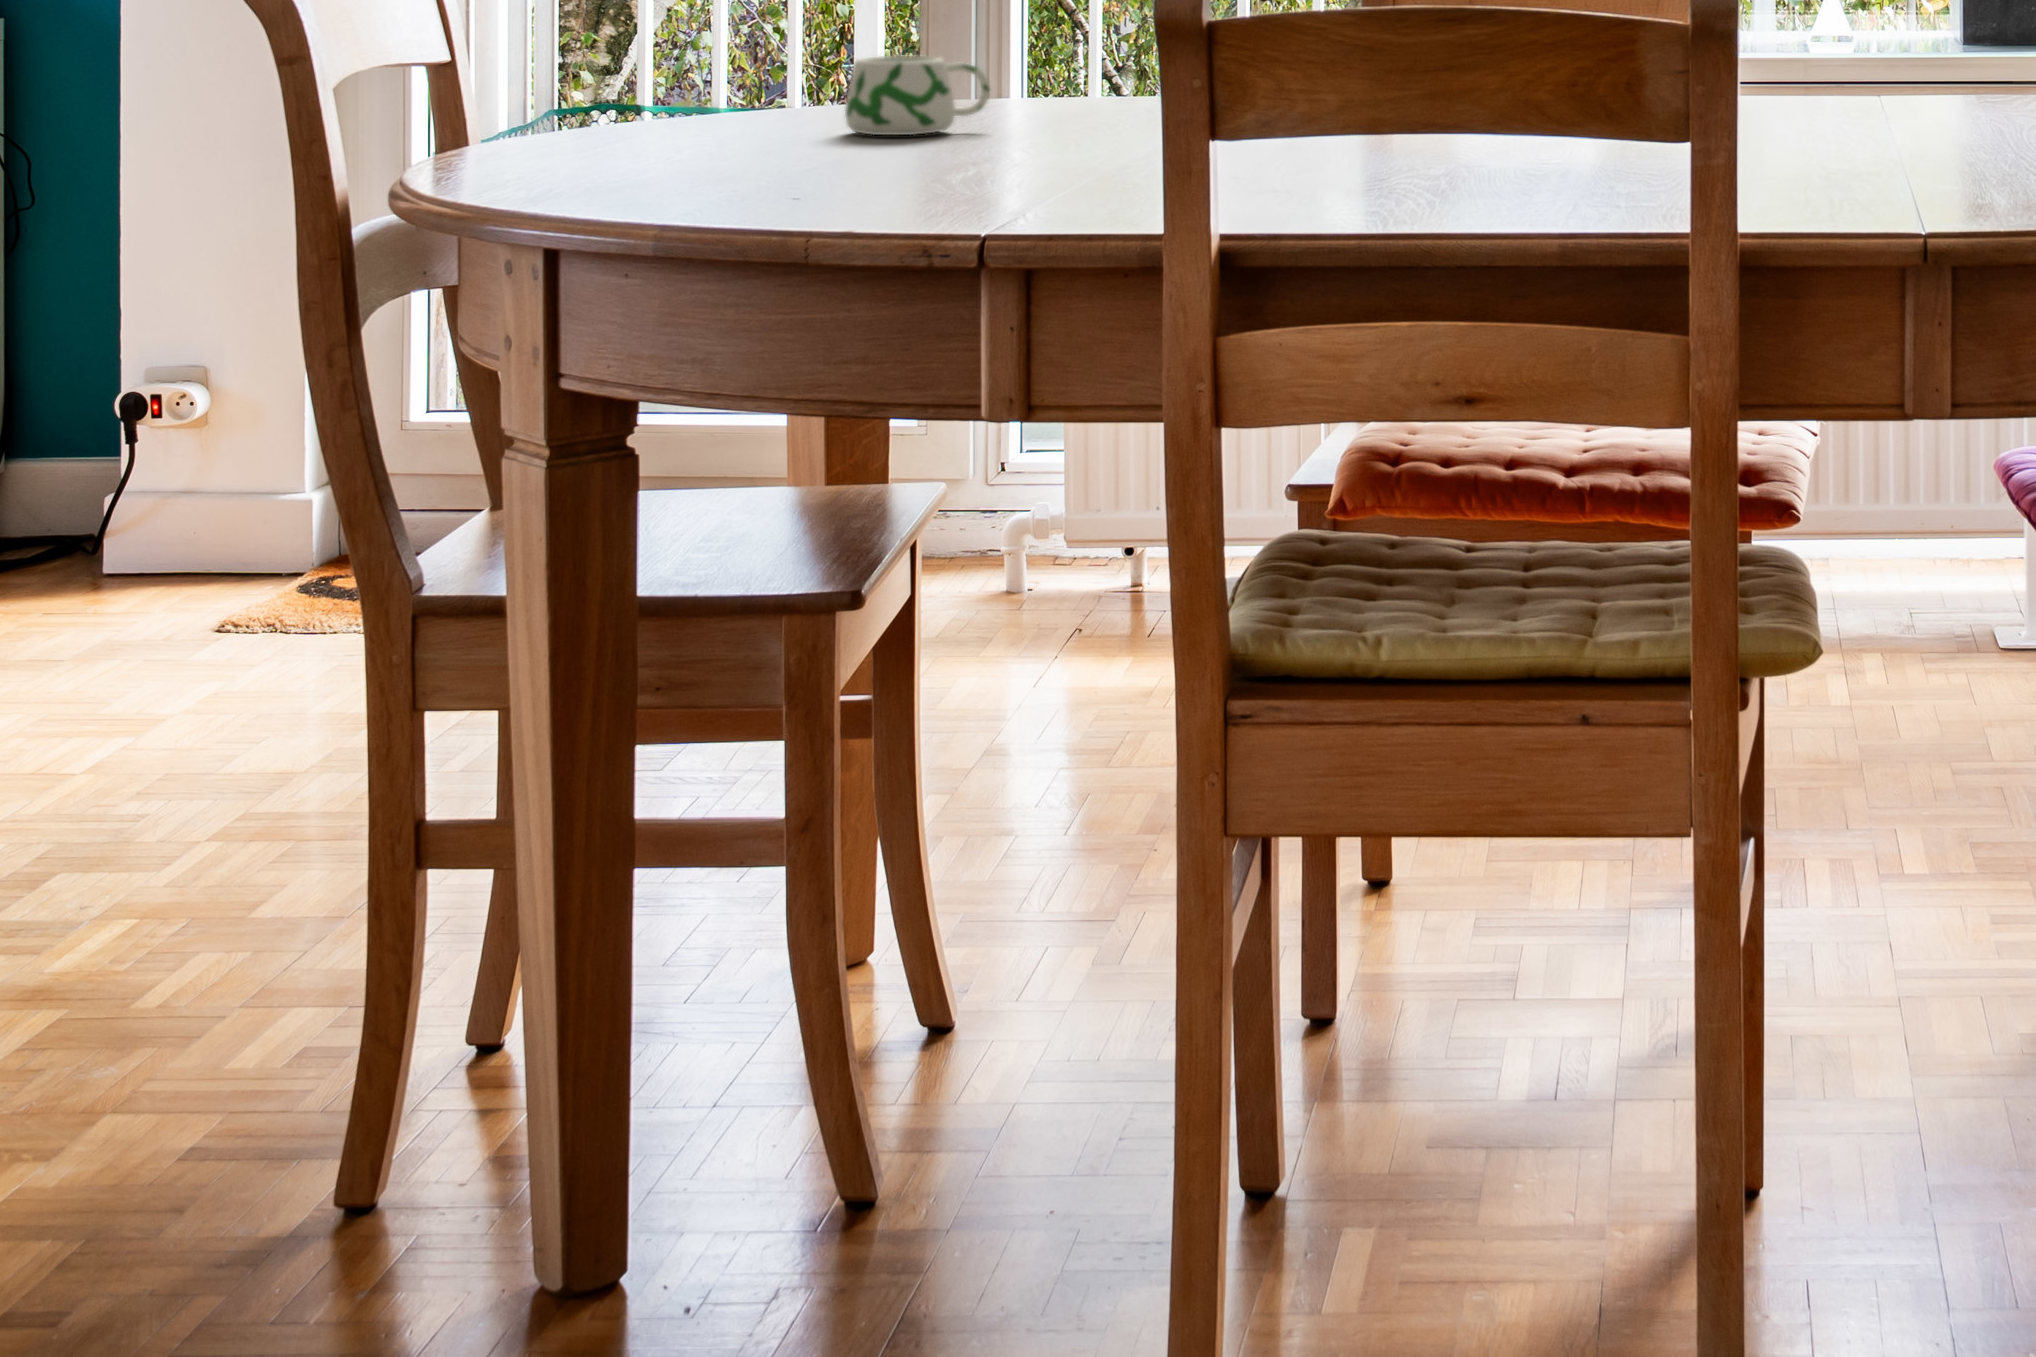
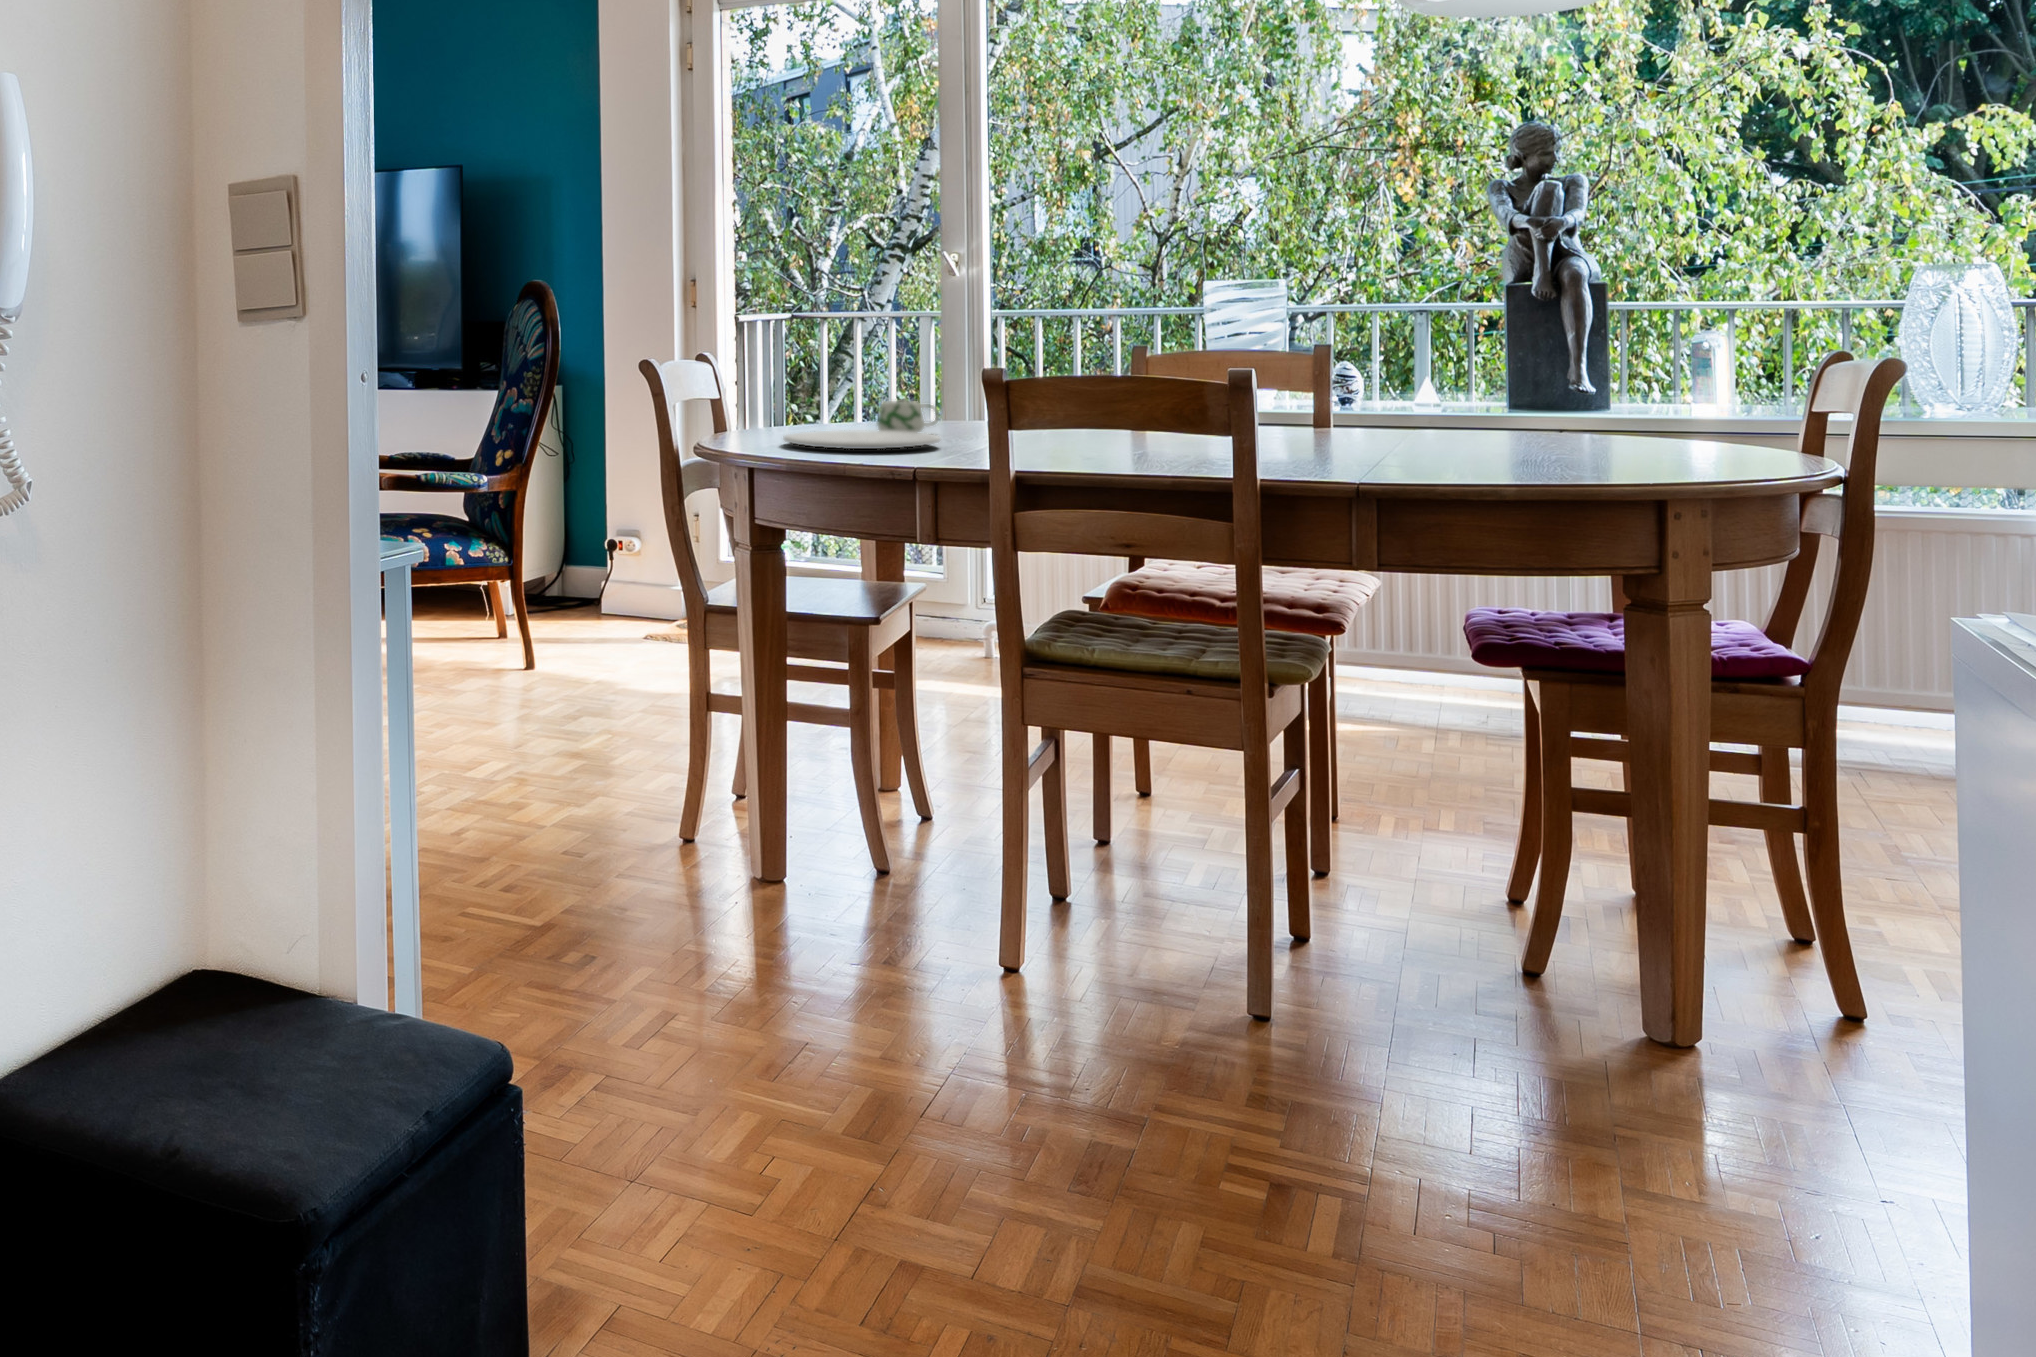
plate: none [626,133,1015,183] -> present [784,430,940,449]

